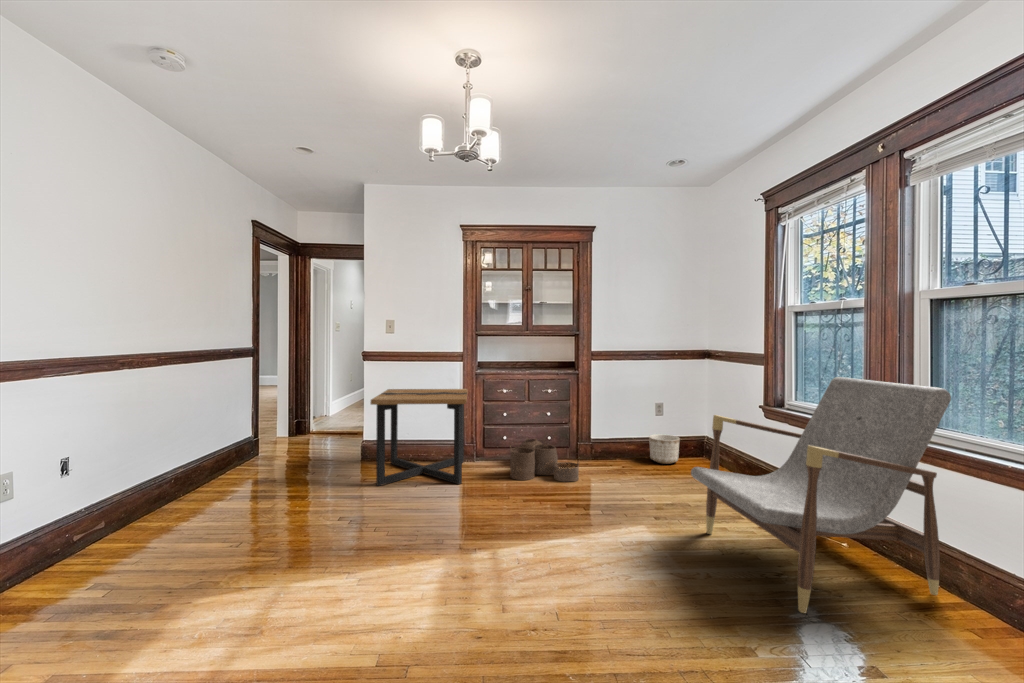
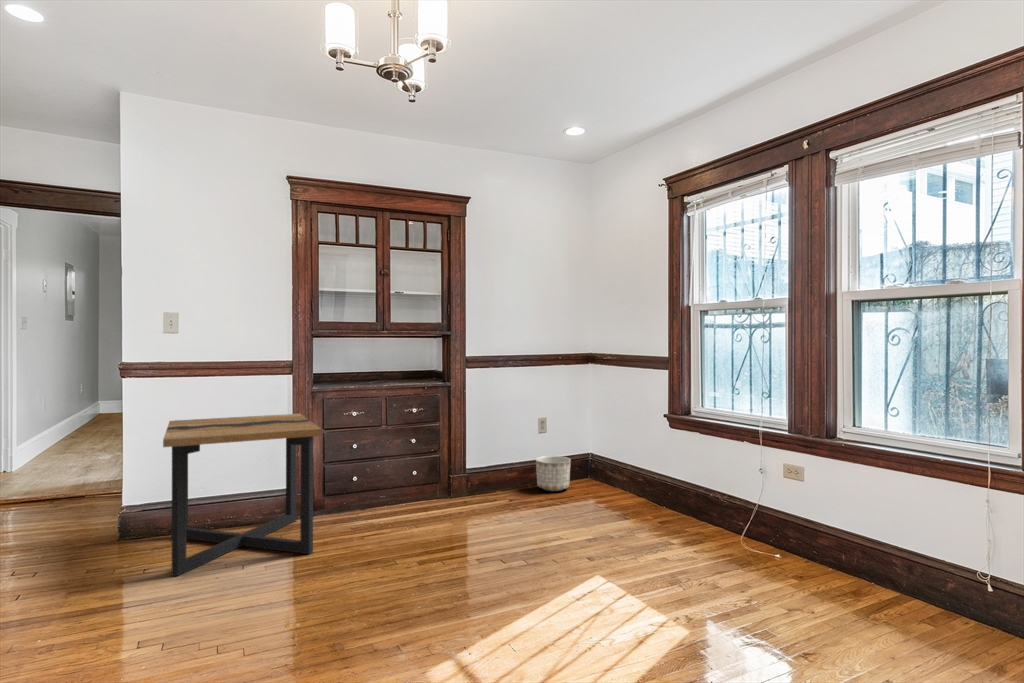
armchair: present [691,377,951,613] -> none [640,380,883,638]
woven basket: present [510,439,579,482] -> none [376,474,470,535]

